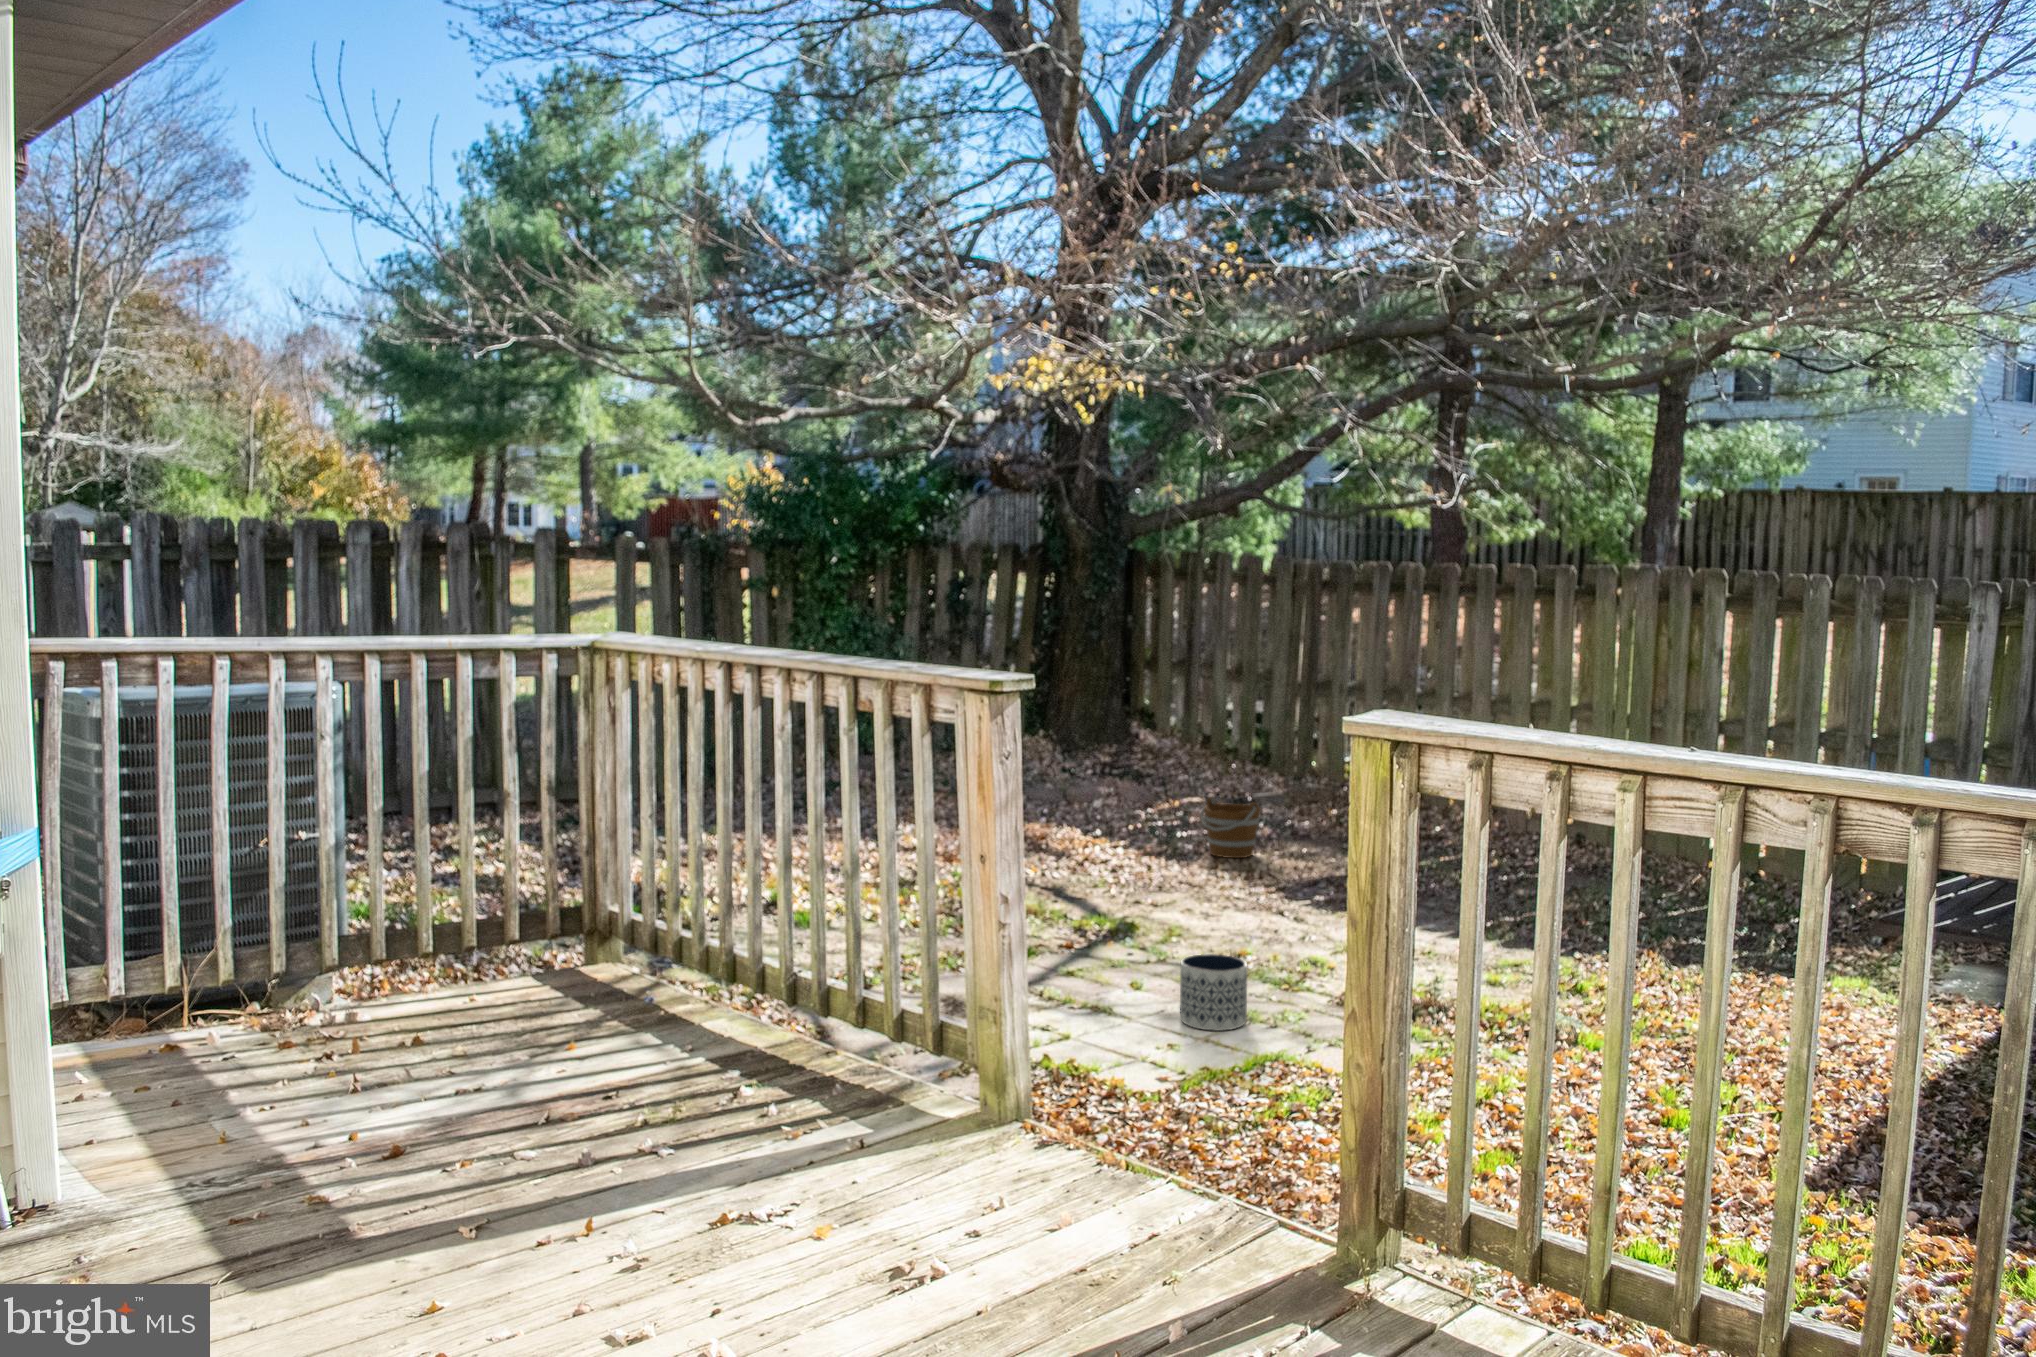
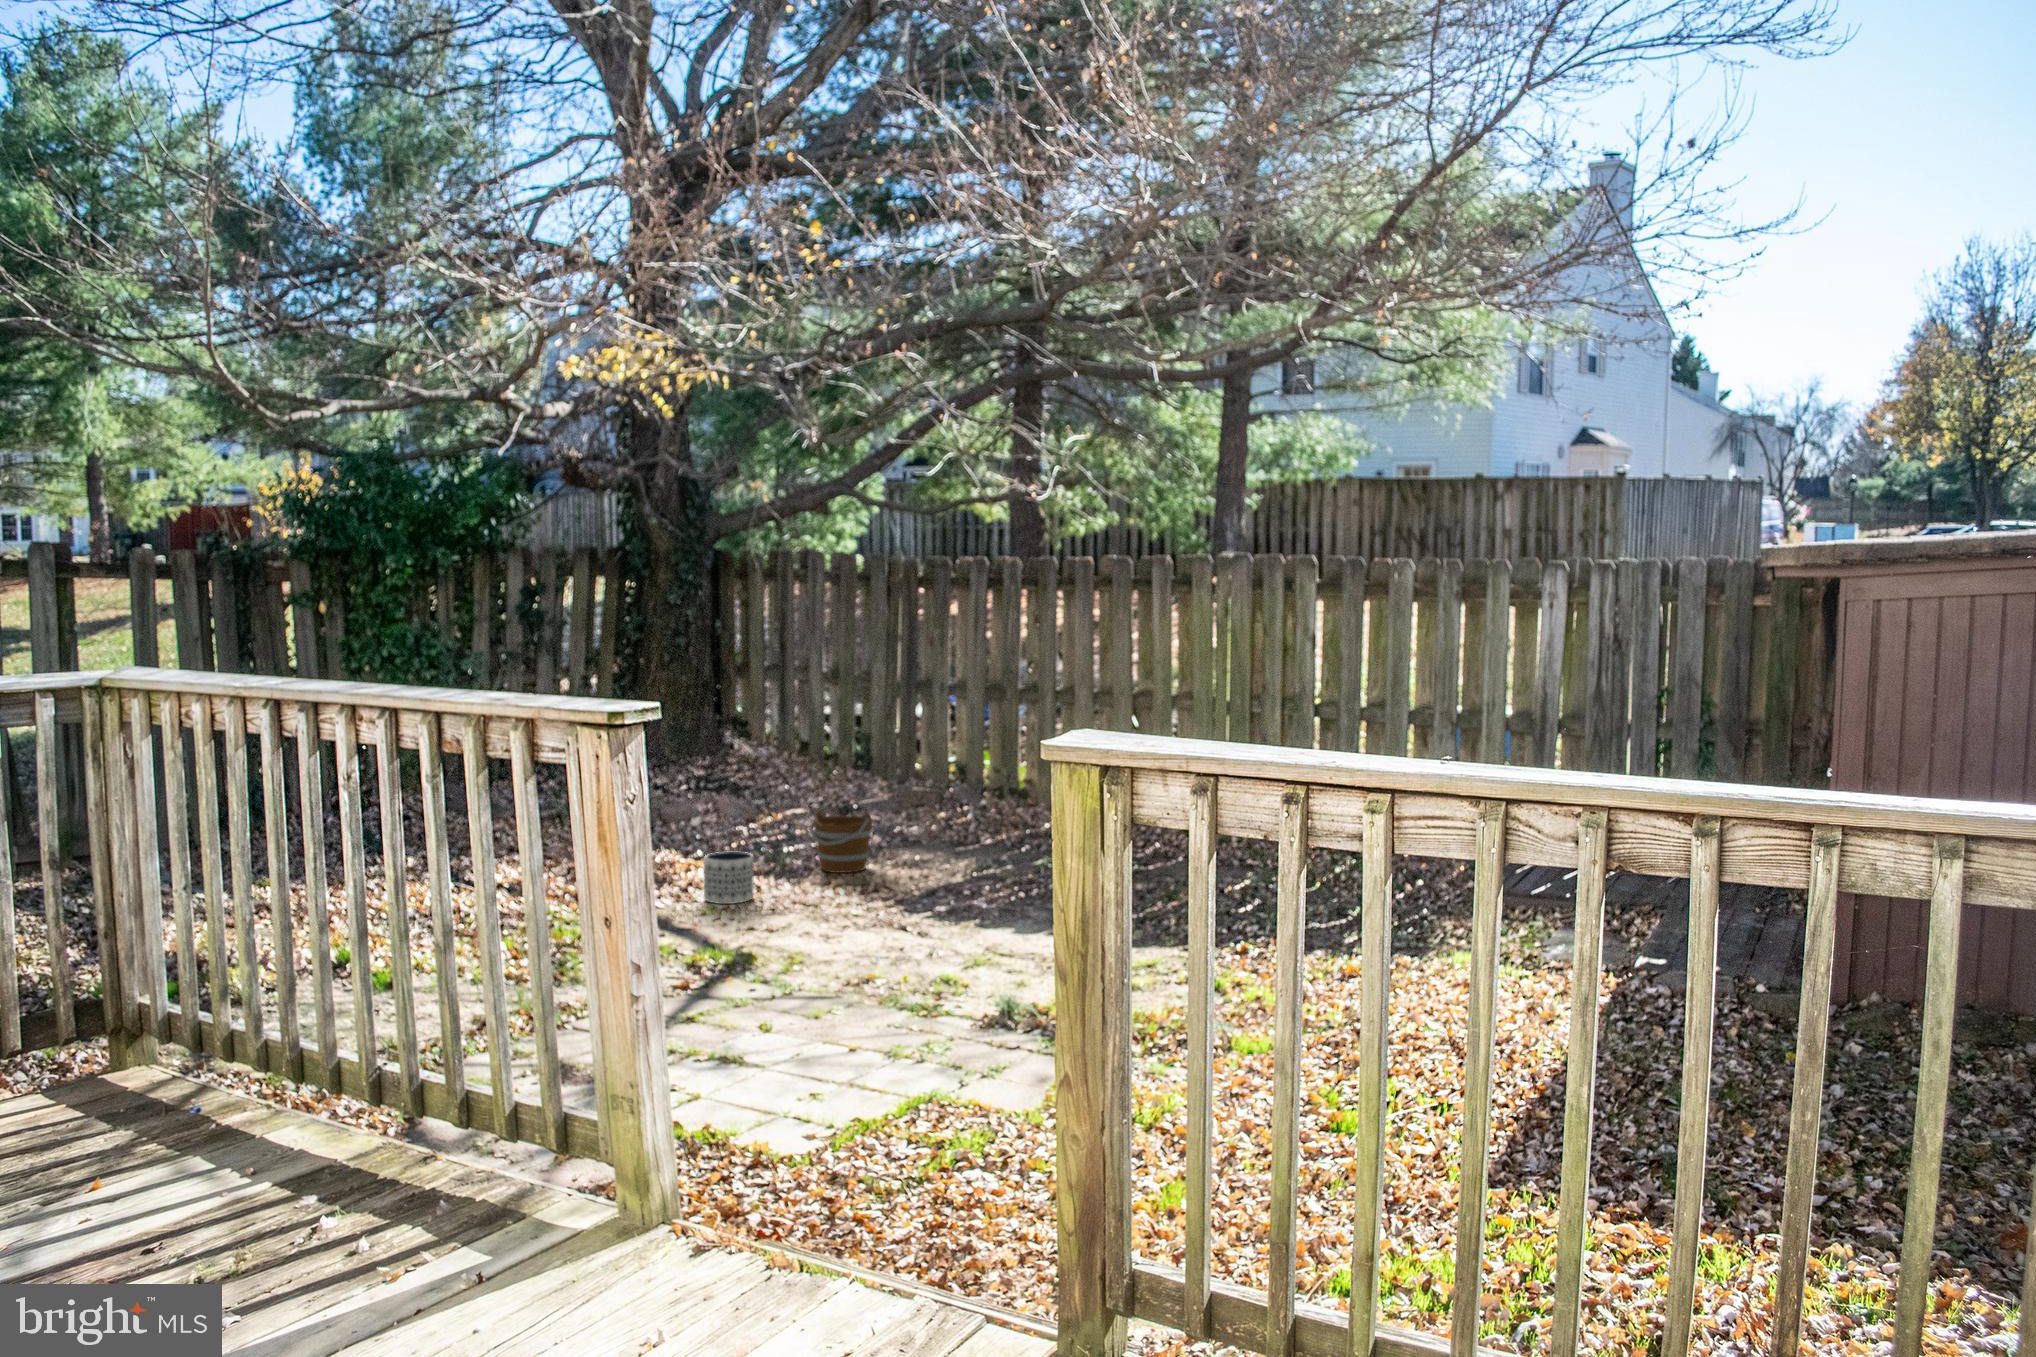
planter: present [1180,954,1248,1031] -> present [704,852,754,904]

